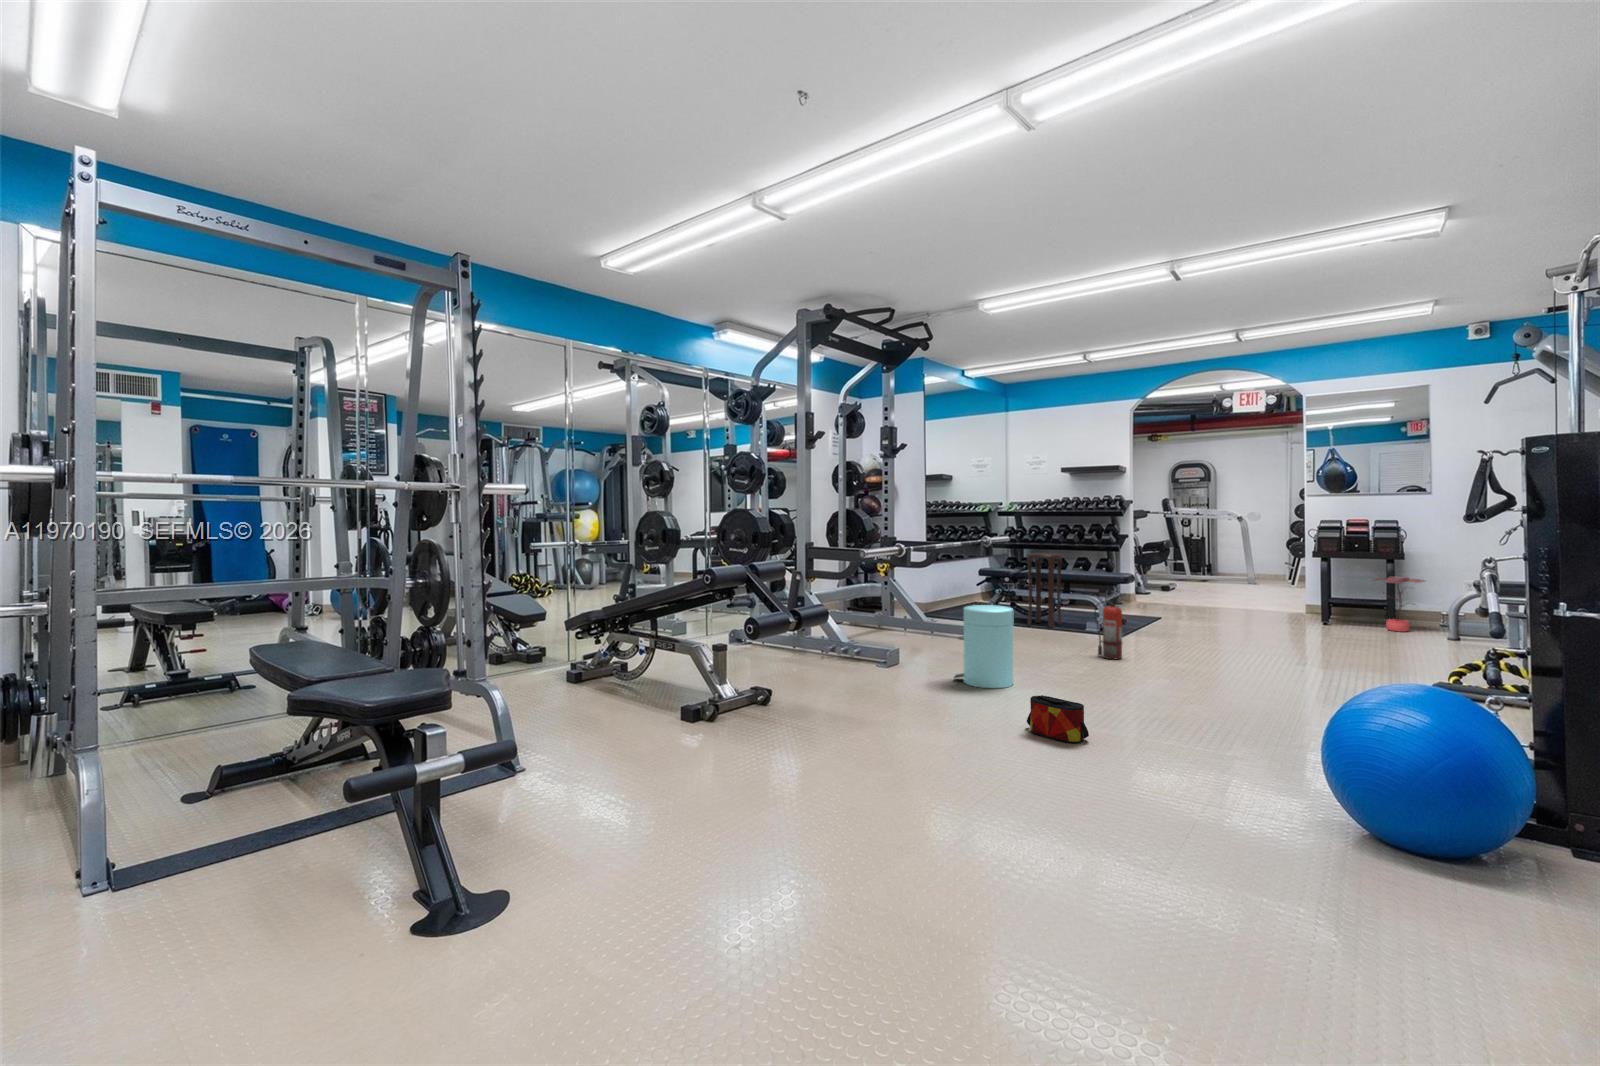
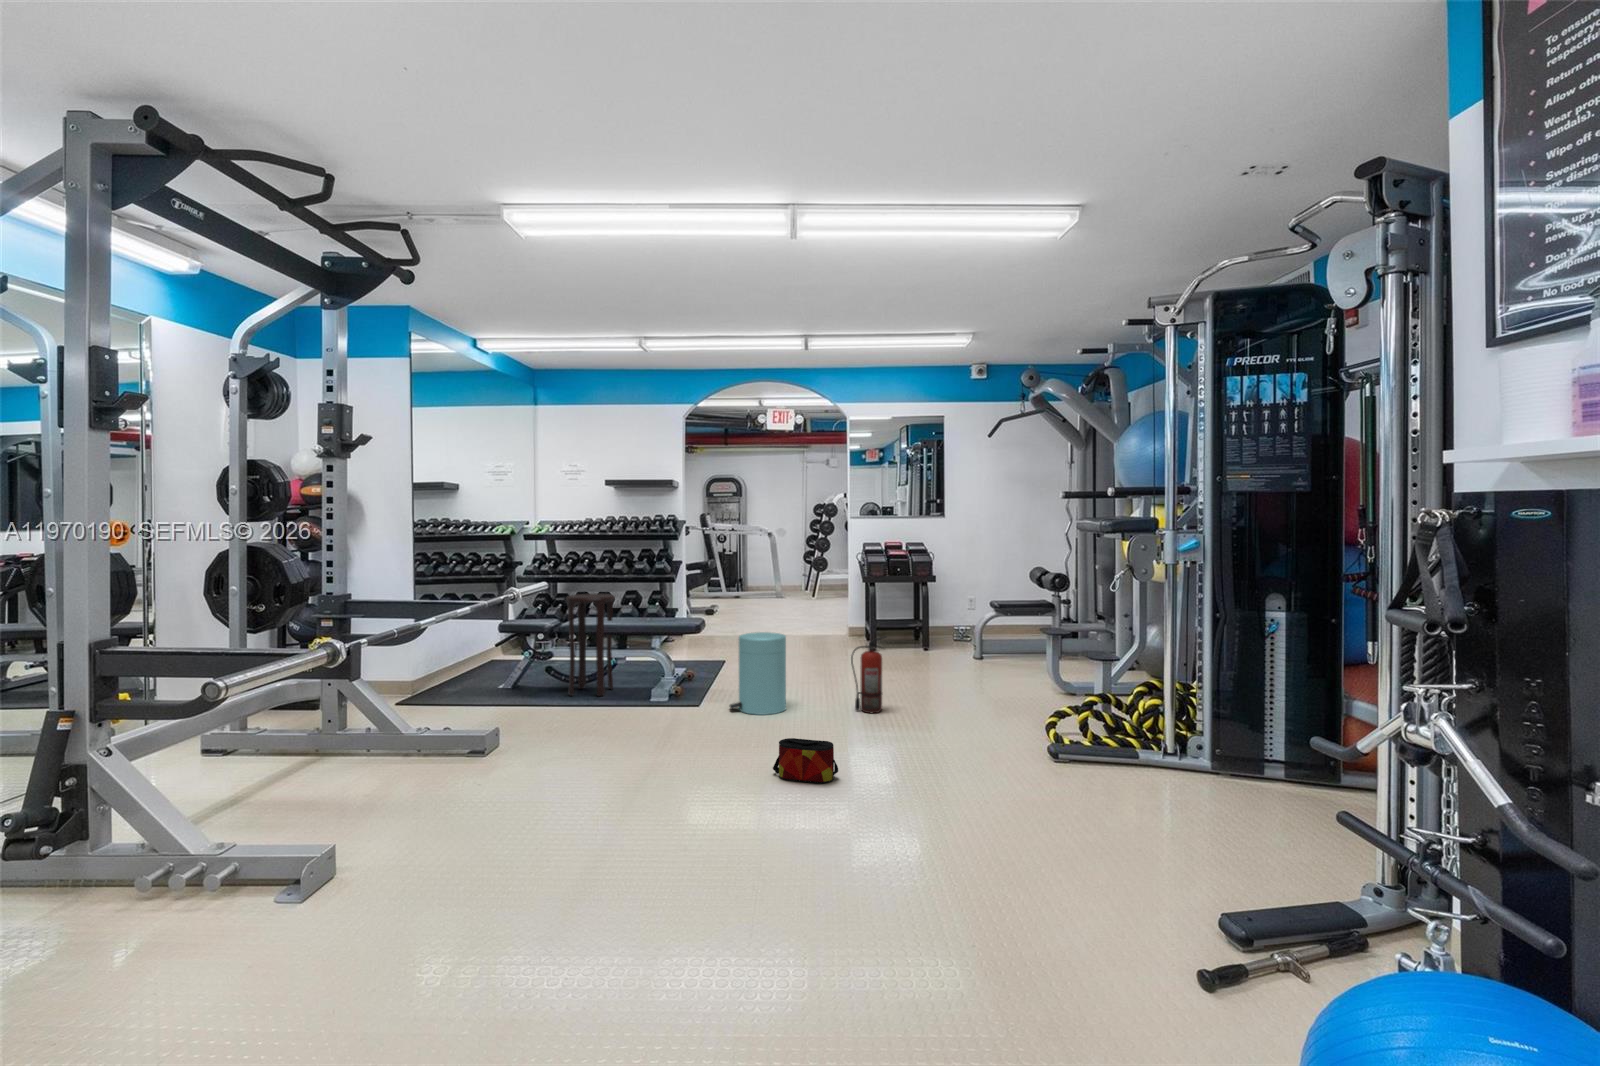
potted plant: present [1373,576,1425,632] -> none [913,602,955,657]
fire extinguisher: present [1094,595,1122,660] -> present [851,636,886,713]
trash can: present [954,605,1014,688] -> present [730,632,786,715]
bag: present [1027,695,1089,743] -> present [773,738,838,784]

